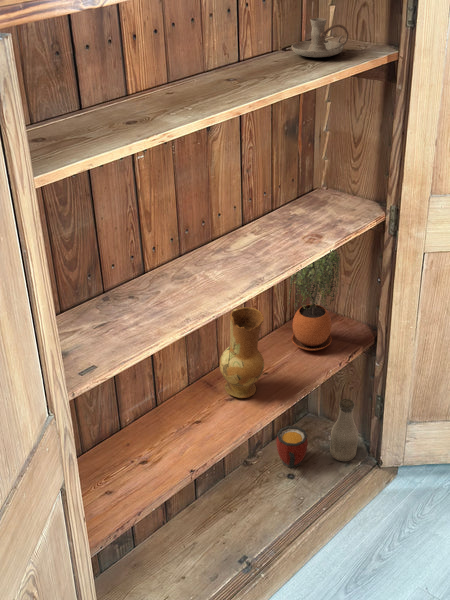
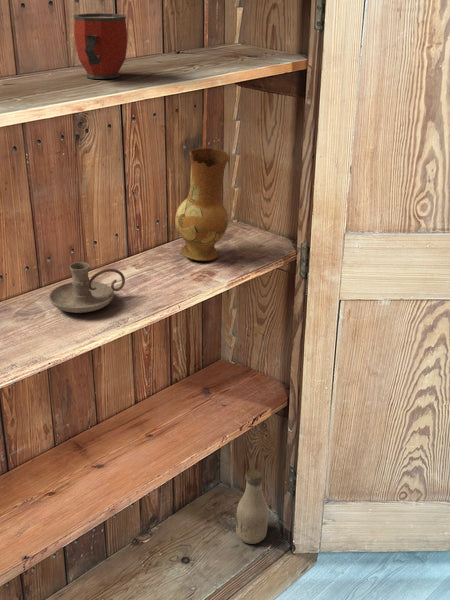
candle holder: present [292,18,348,57] -> present [49,262,125,313]
potted plant: present [289,249,340,350] -> none [181,288,247,410]
ceramic jug: present [220,307,264,398] -> present [175,148,229,261]
mug: present [276,426,308,469] -> present [74,13,127,79]

